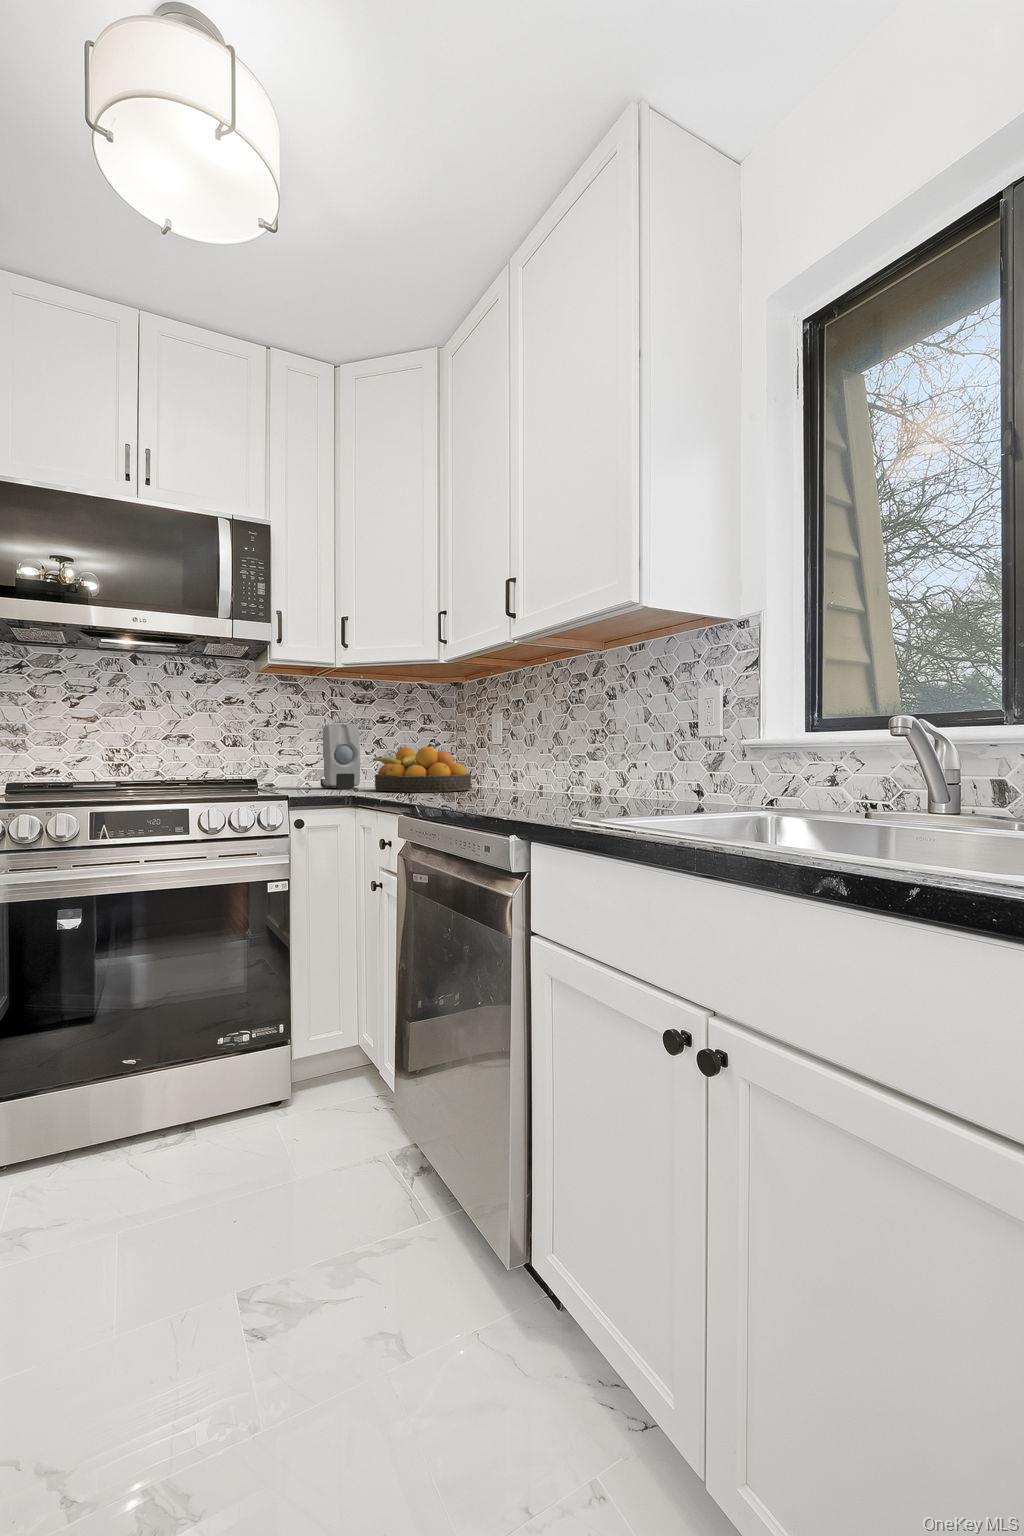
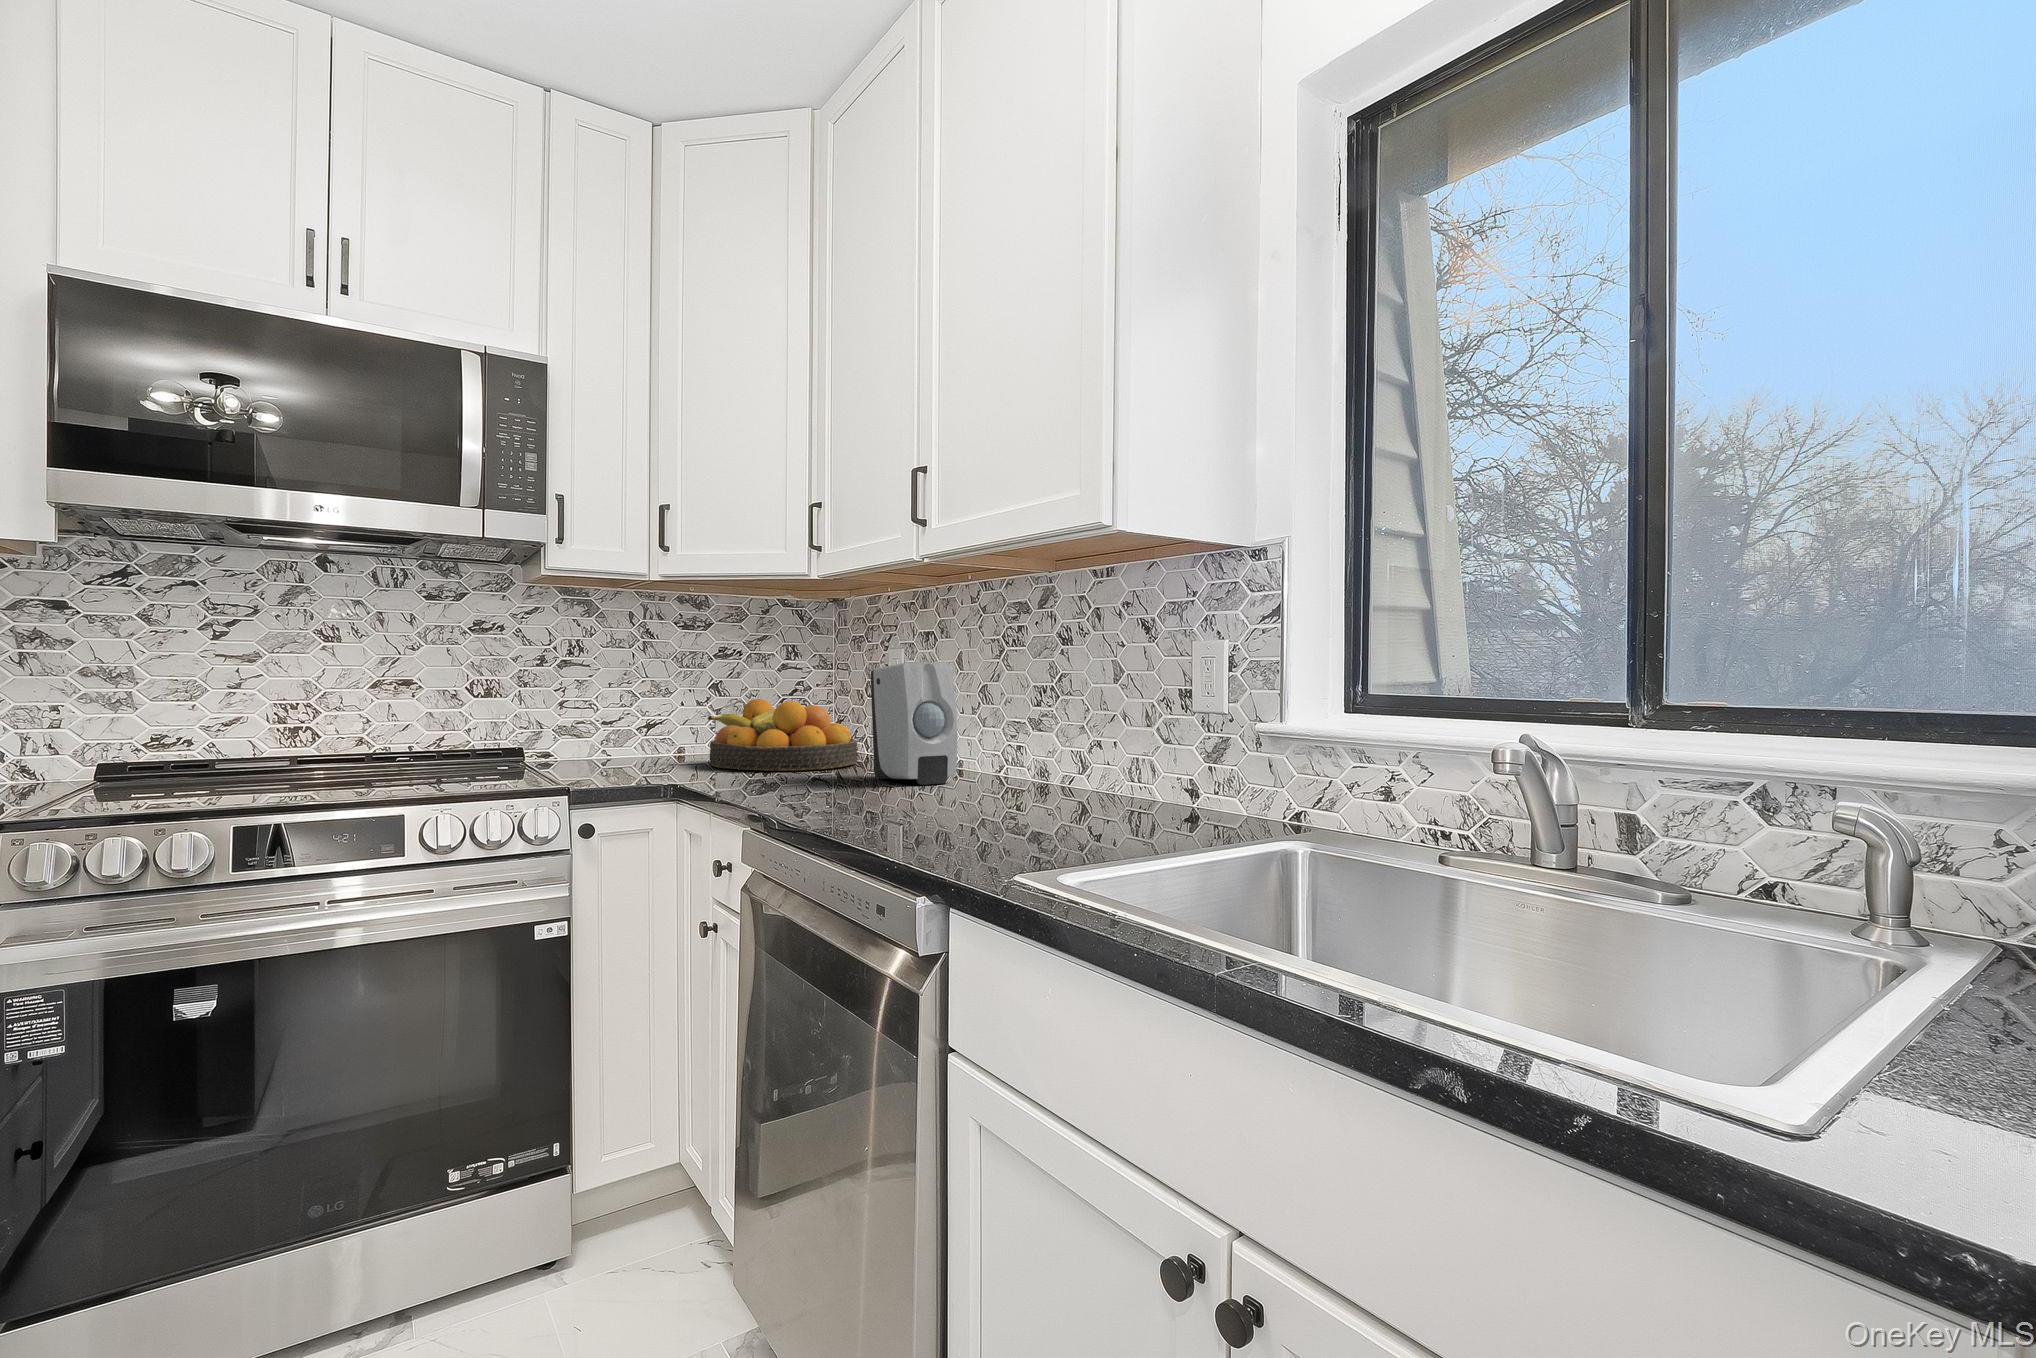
soap dispenser: present [320,723,360,789] -> present [871,662,957,785]

